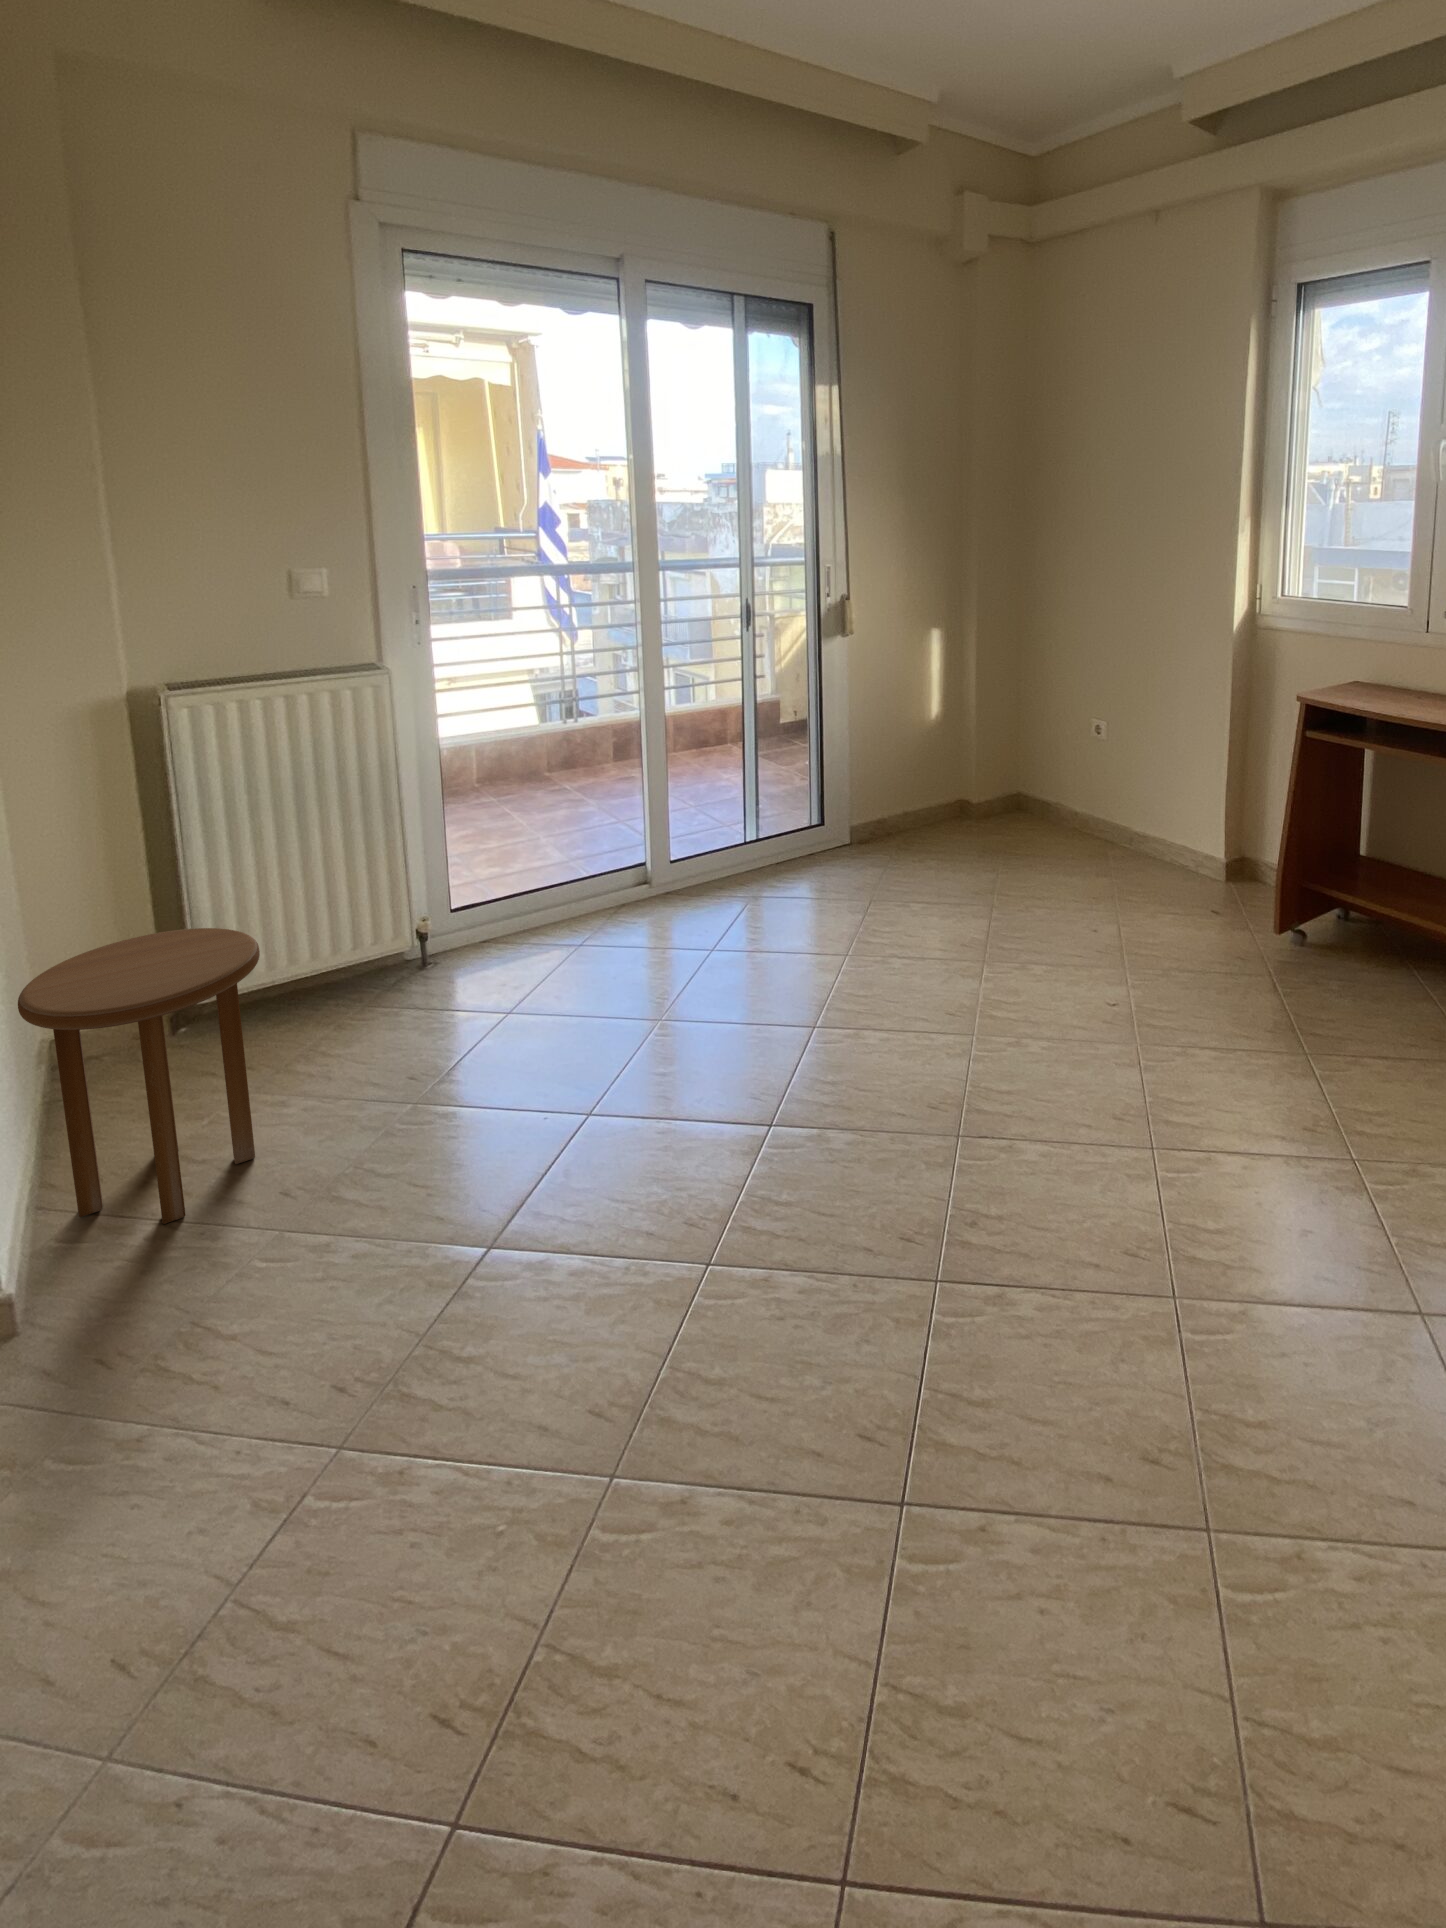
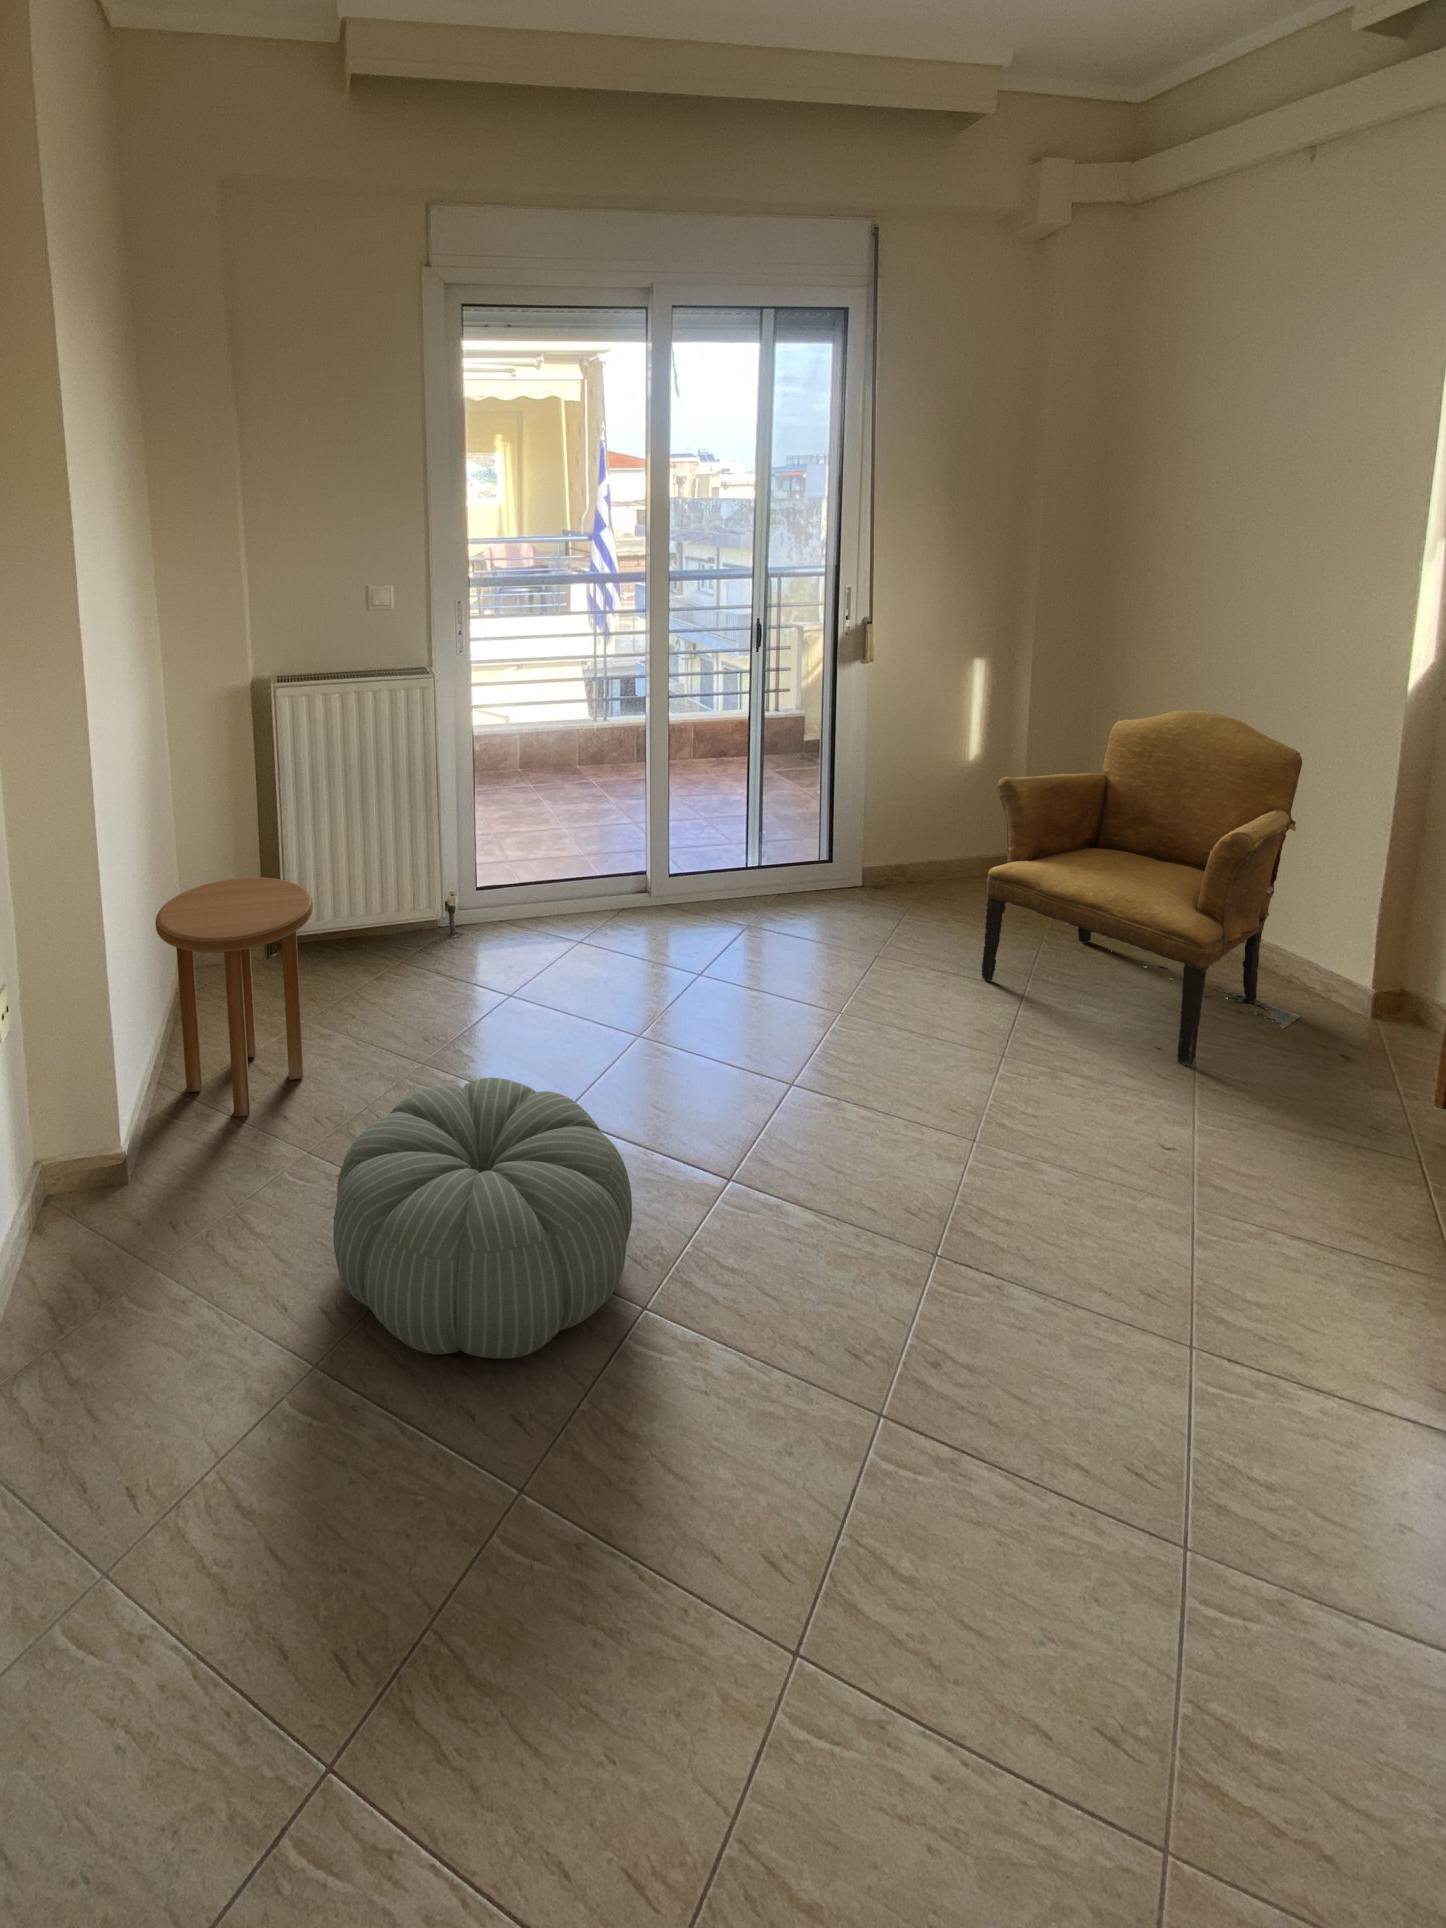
armchair: none [956,663,1175,942] -> present [981,711,1302,1067]
pouf: none [342,1080,683,1369] -> present [333,1077,632,1358]

